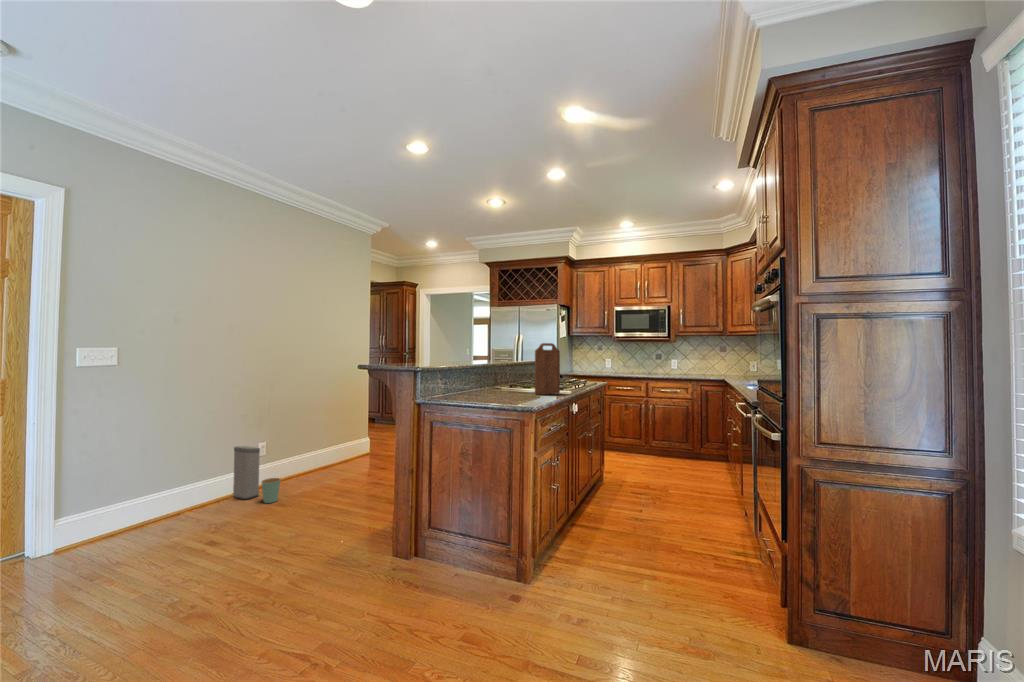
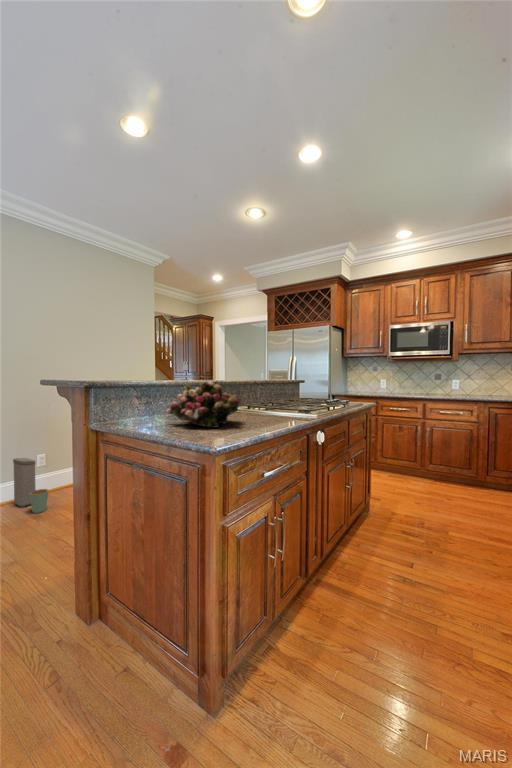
cutting board: present [535,343,560,395] -> none [264,357,299,421]
flower arrangement: none [462,363,522,399] -> present [166,381,239,428]

